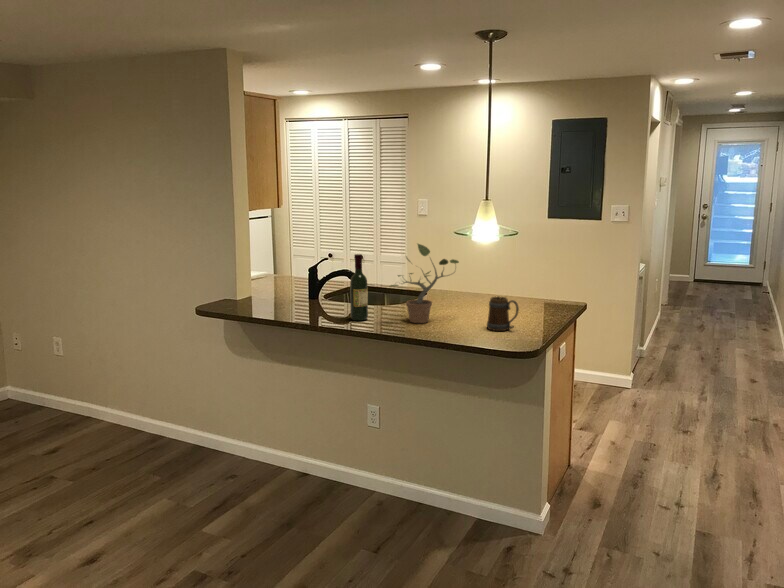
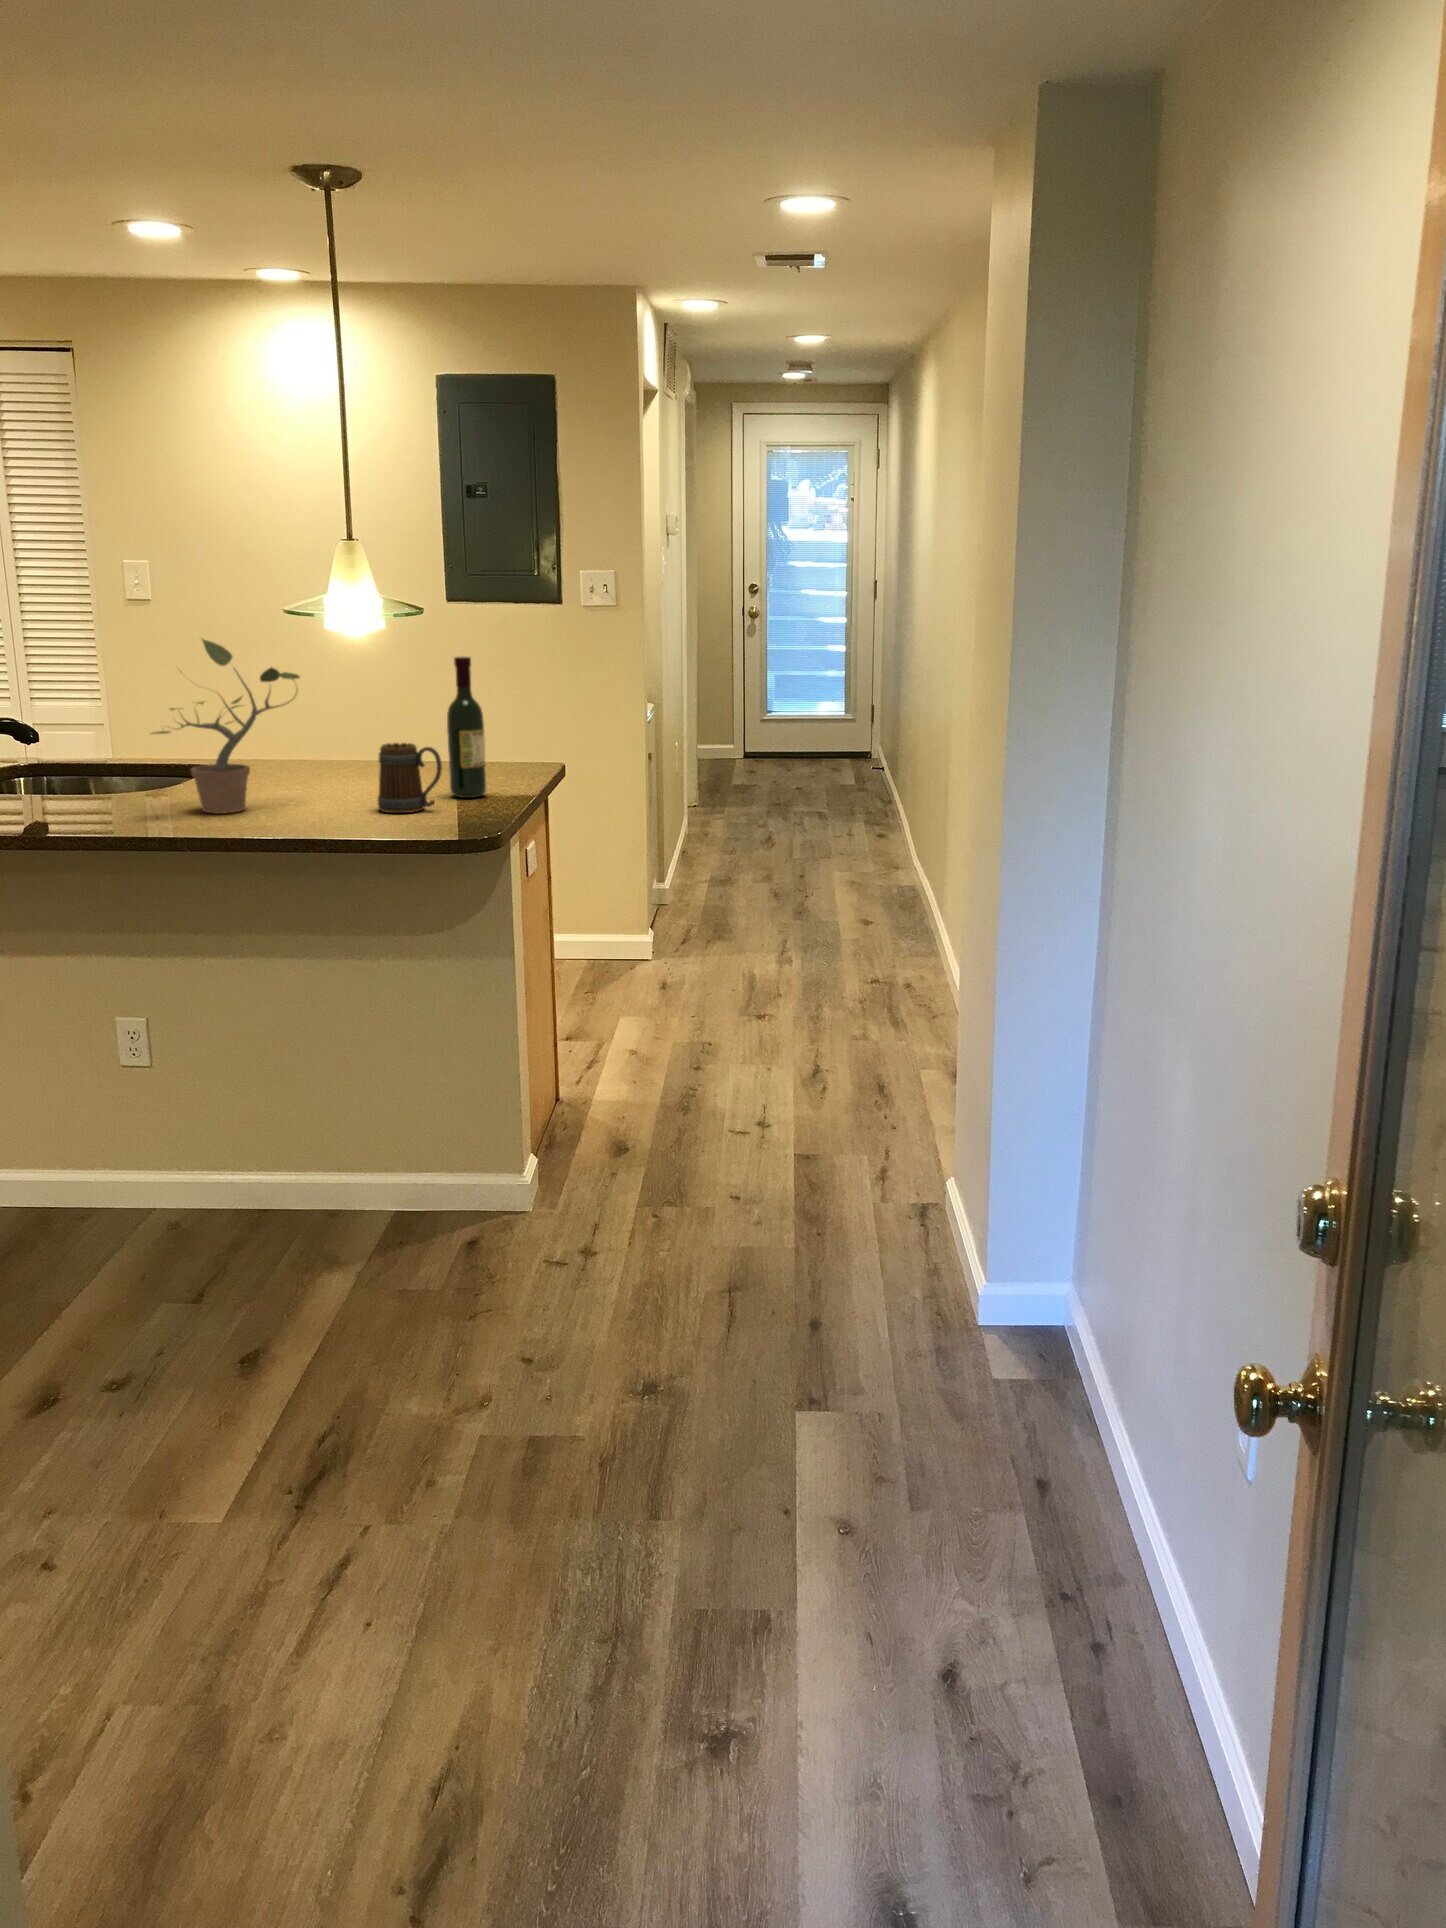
wine bottle: present [350,254,368,321] -> present [447,656,486,798]

